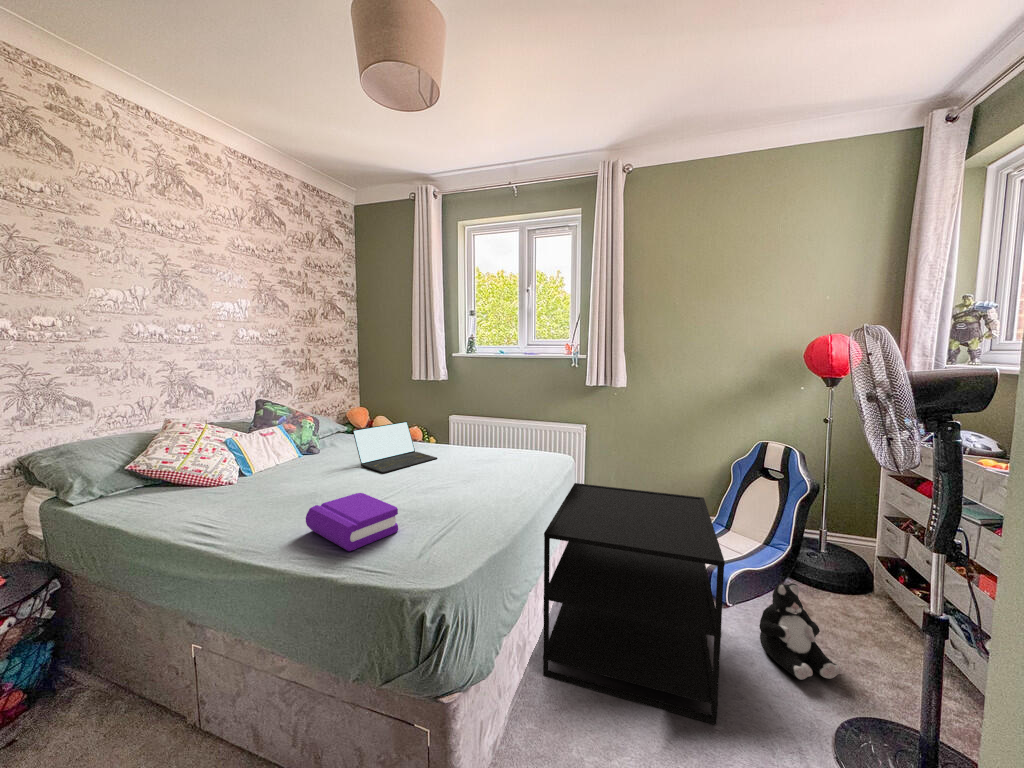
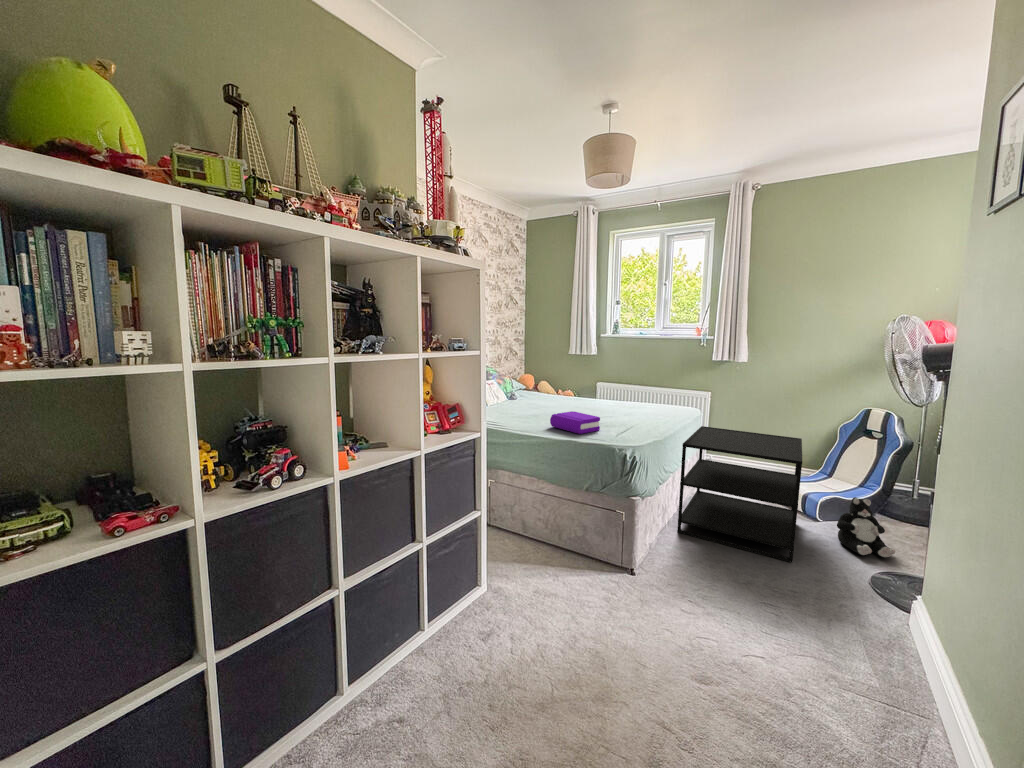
laptop: present [353,421,437,473] -> none [547,381,601,410]

